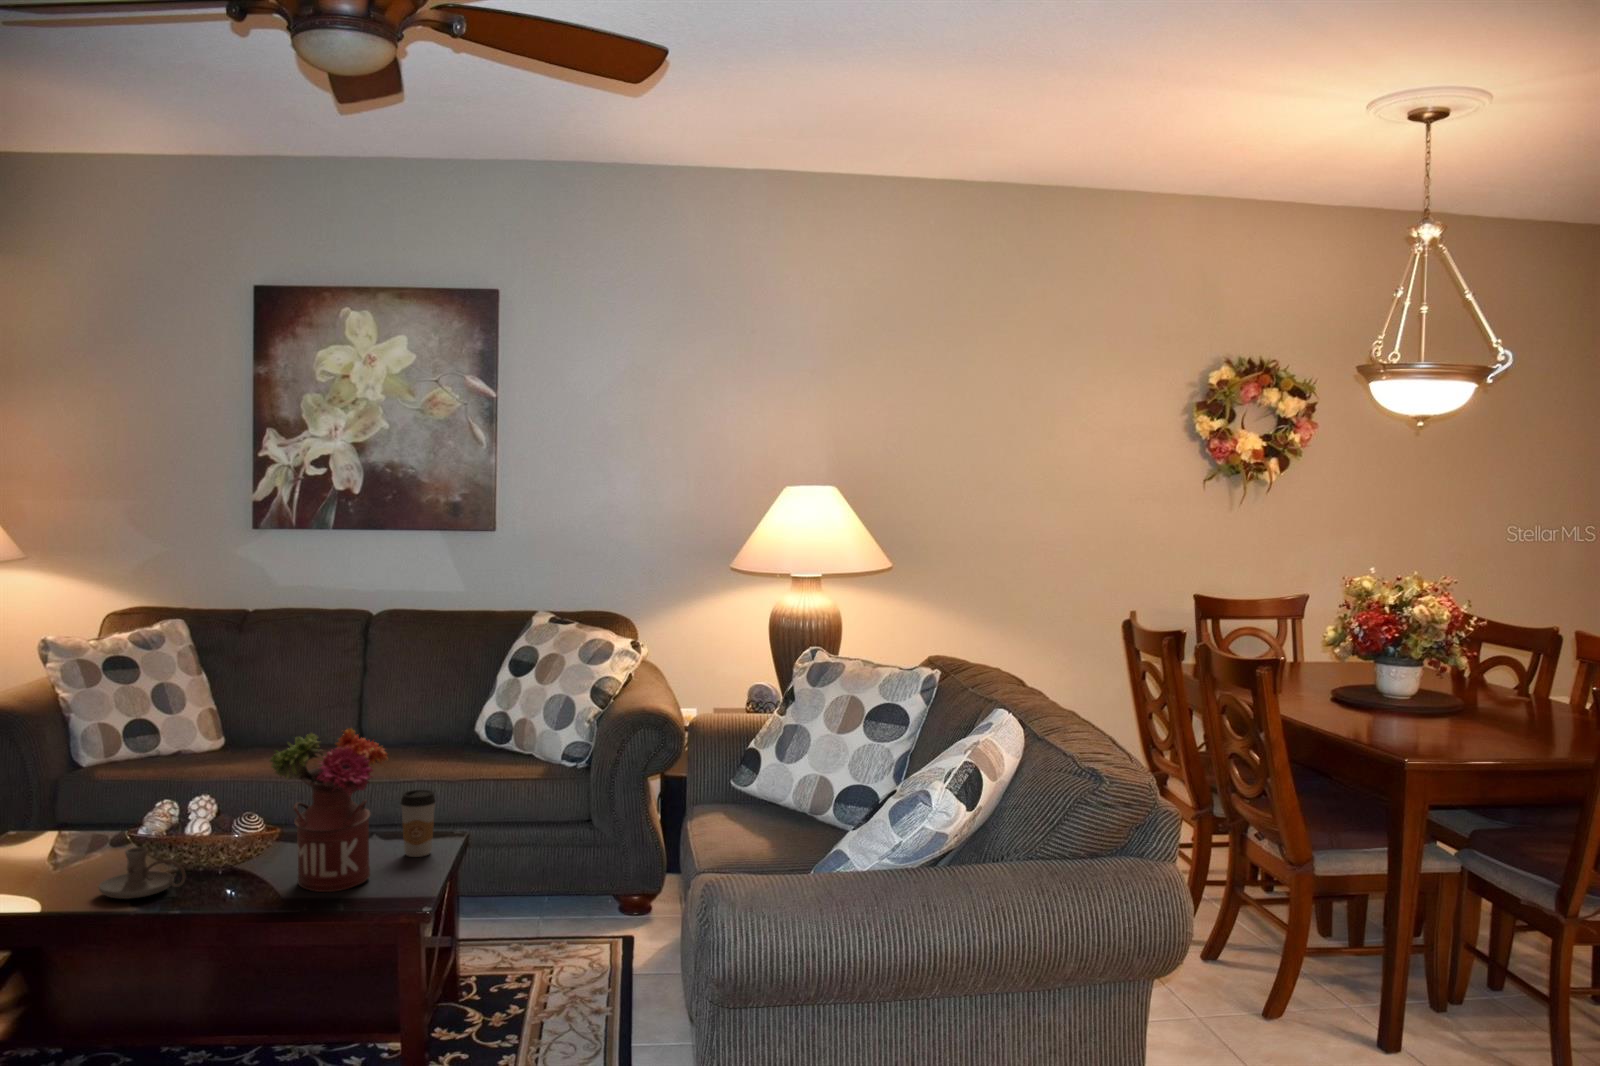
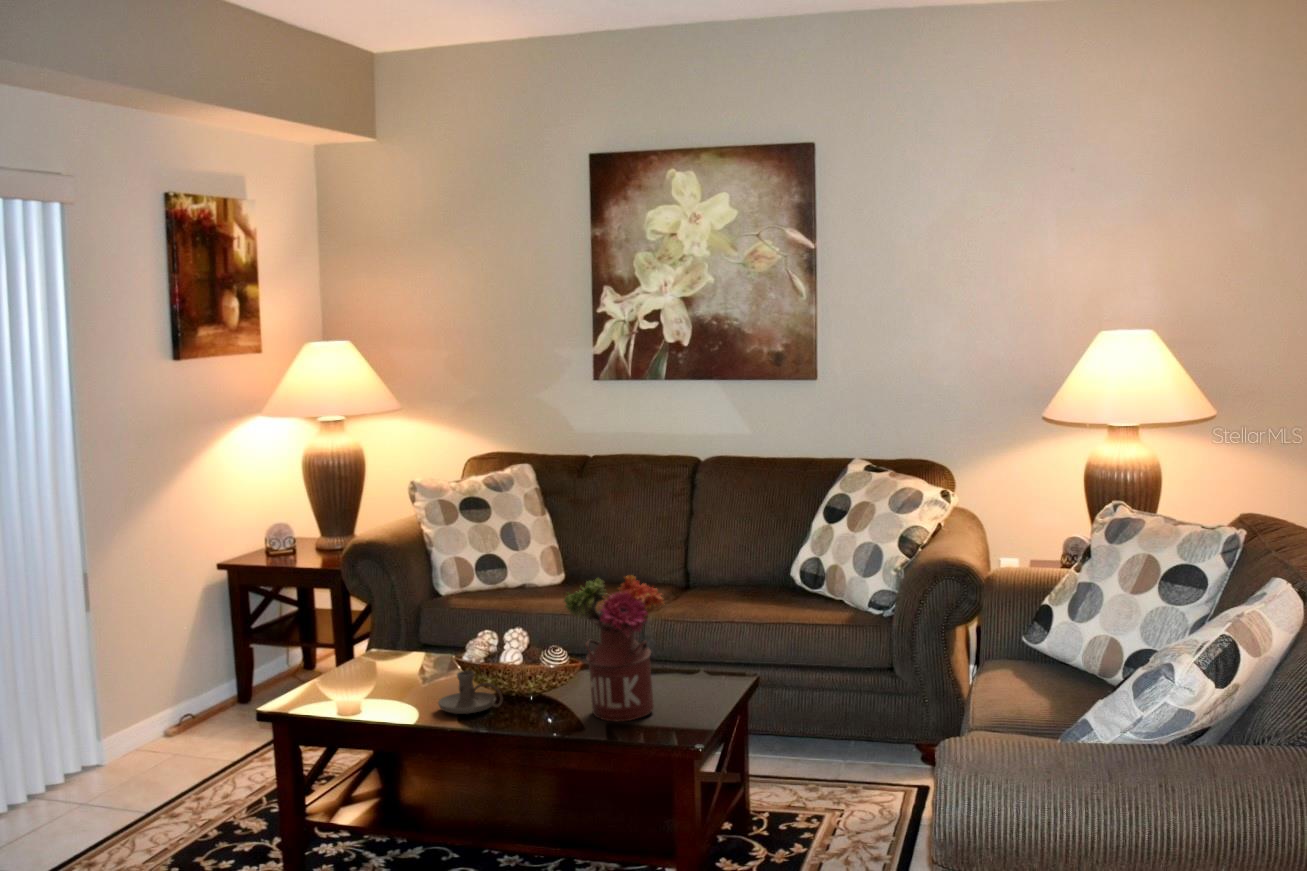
coffee cup: present [401,790,435,857] -> none [687,633,718,695]

